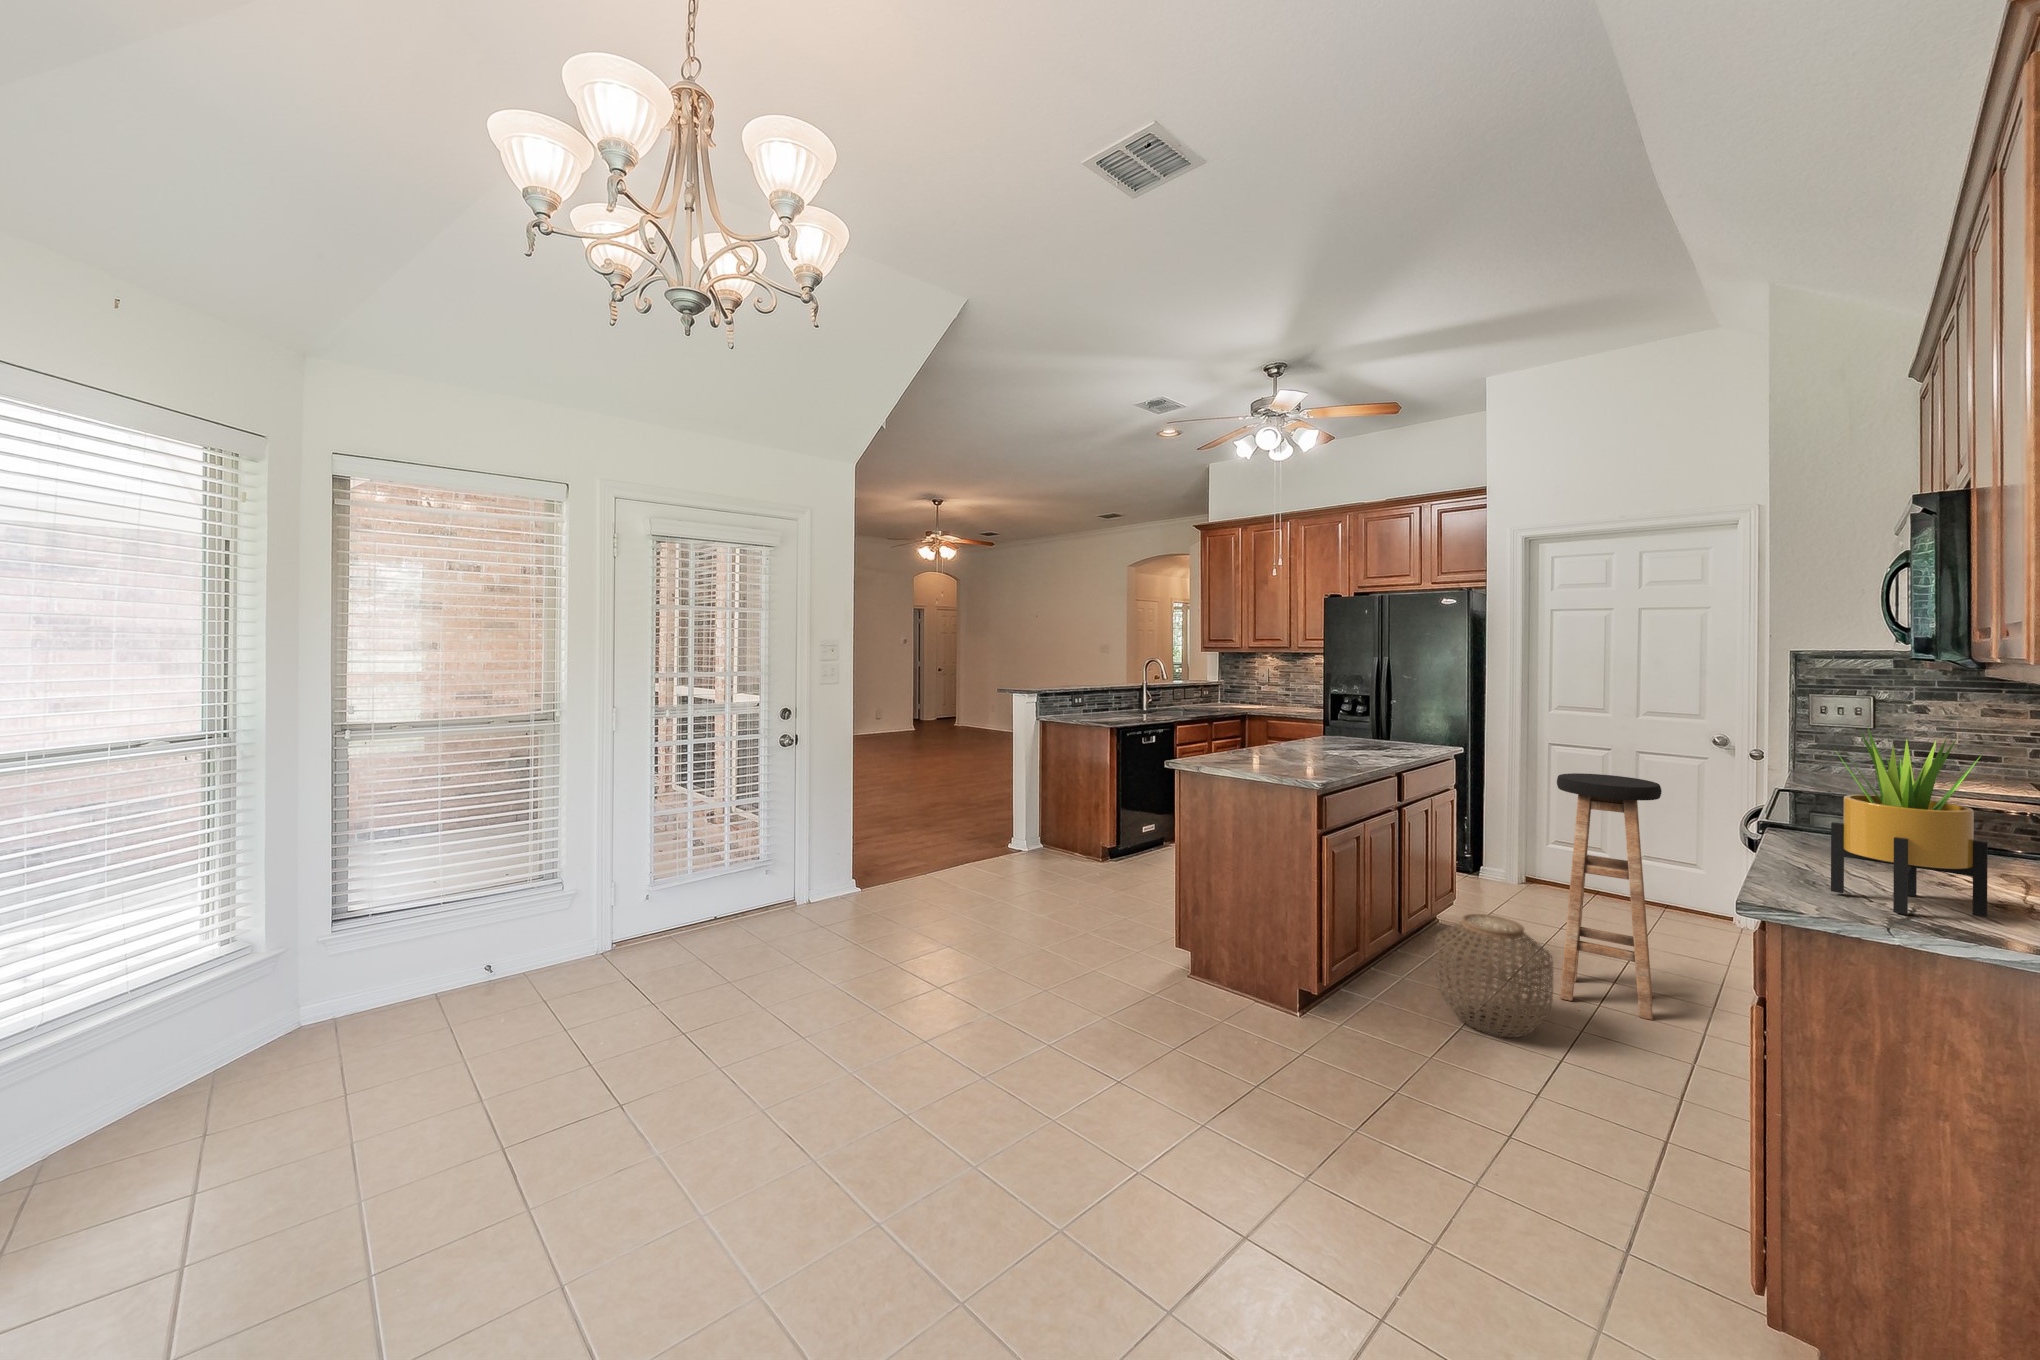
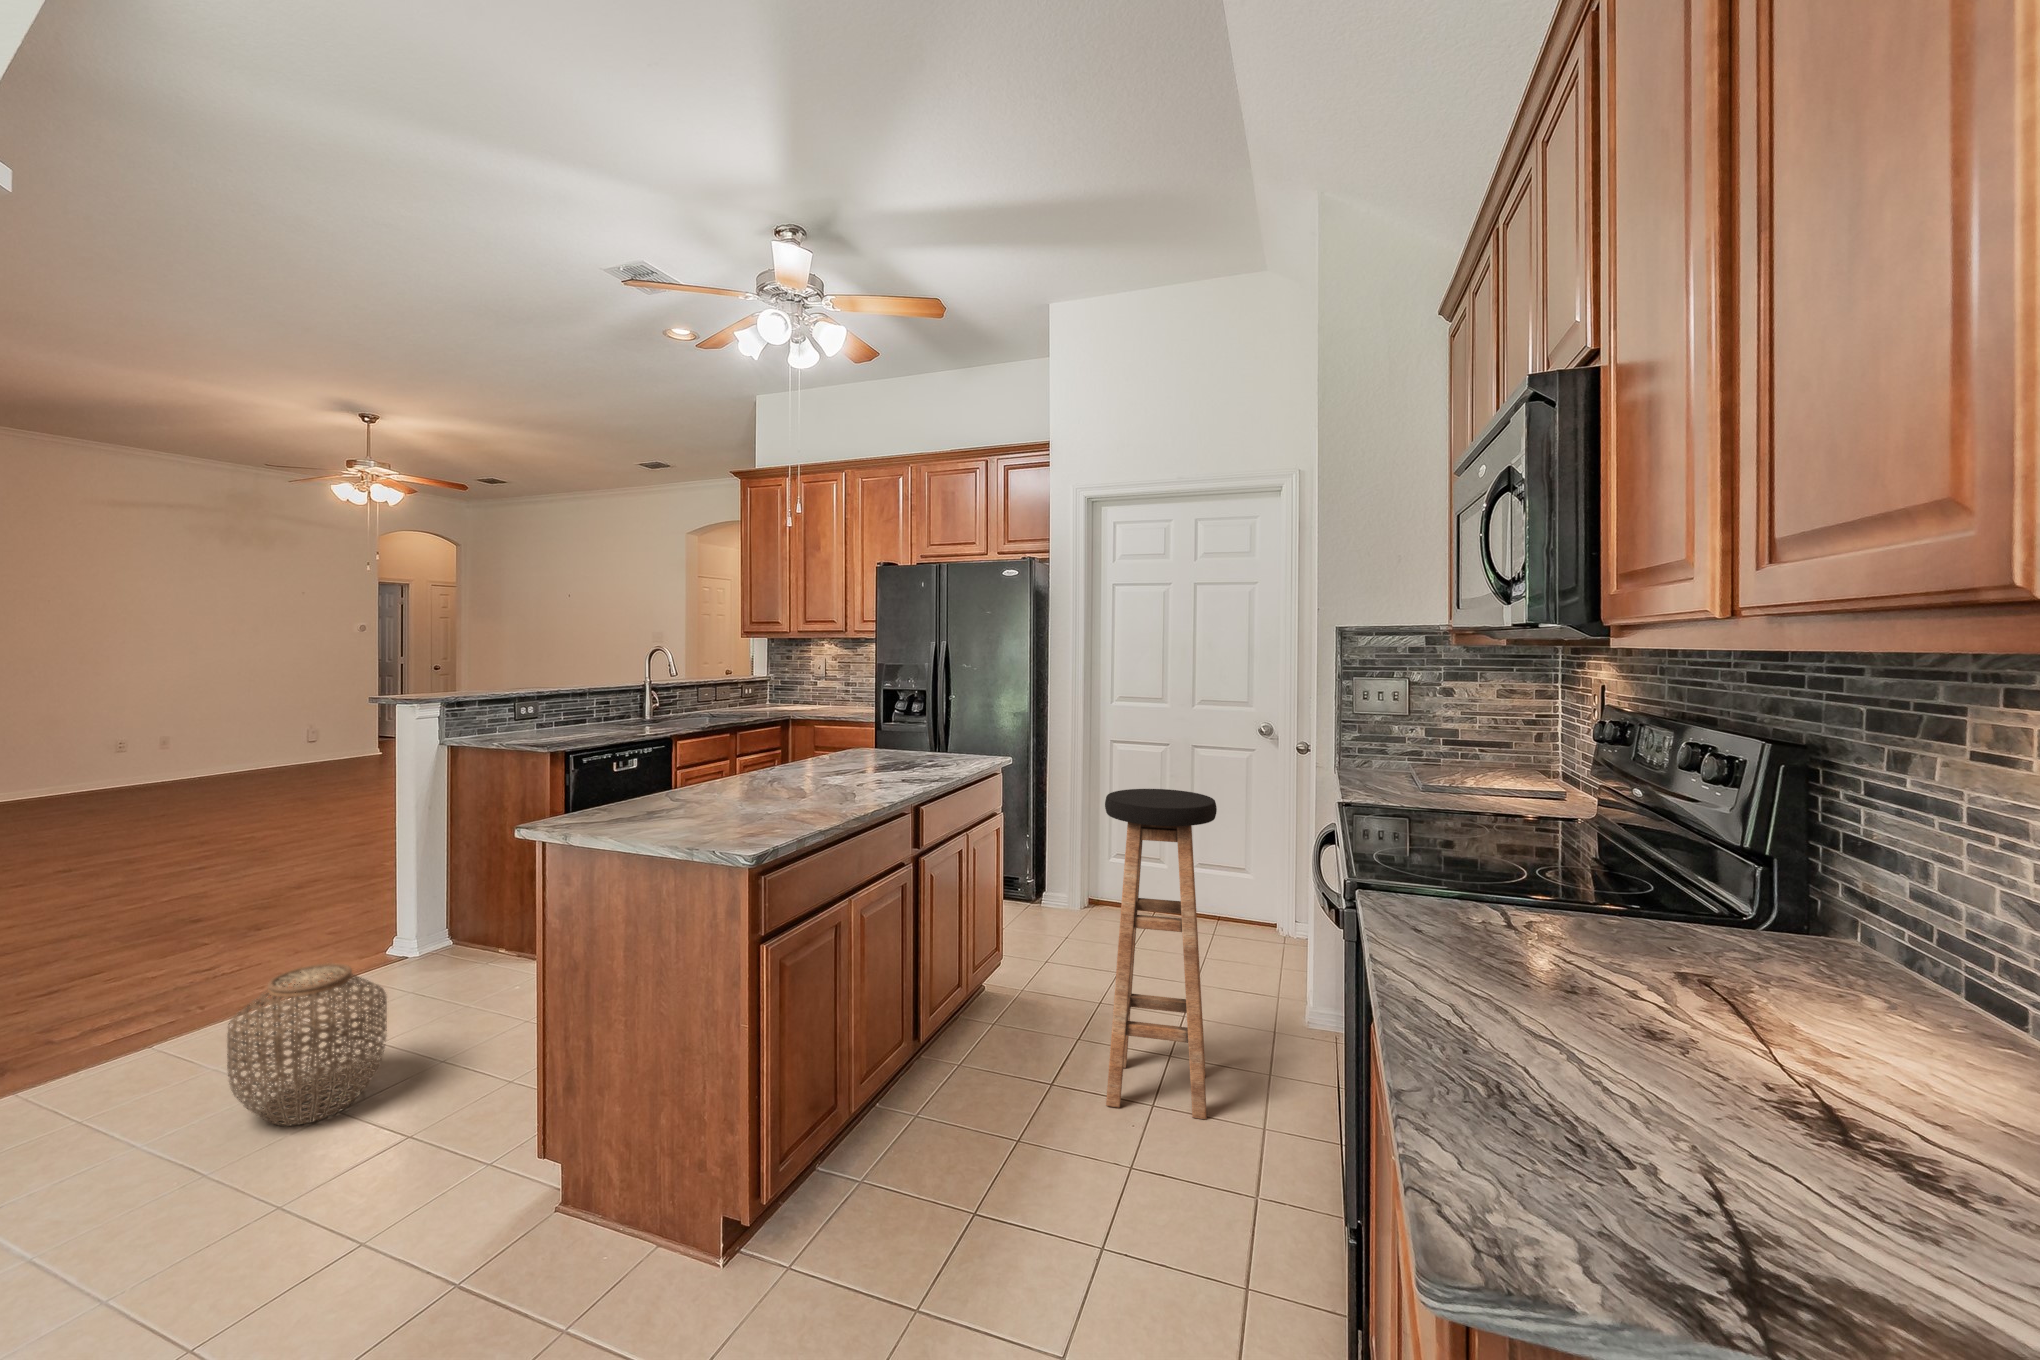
potted plant: present [1831,729,1988,918] -> none [1529,742,1816,1206]
woven basket: present [1435,914,1553,1037] -> present [227,963,387,1125]

